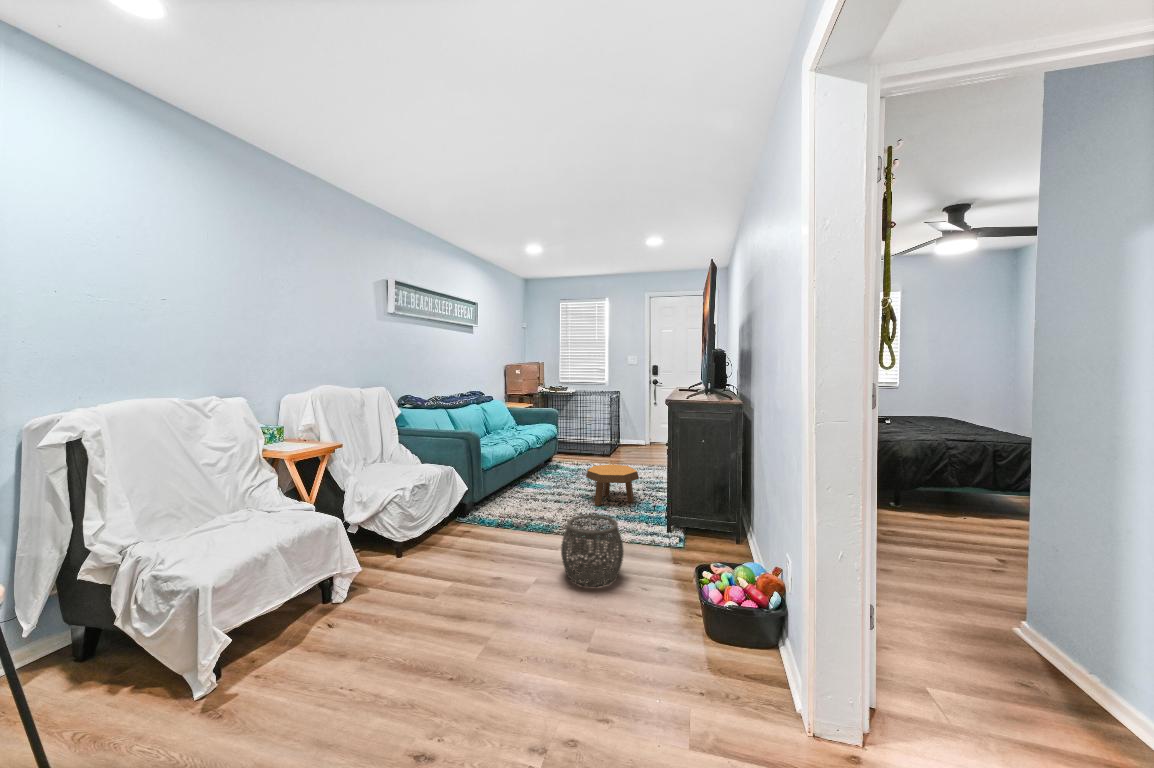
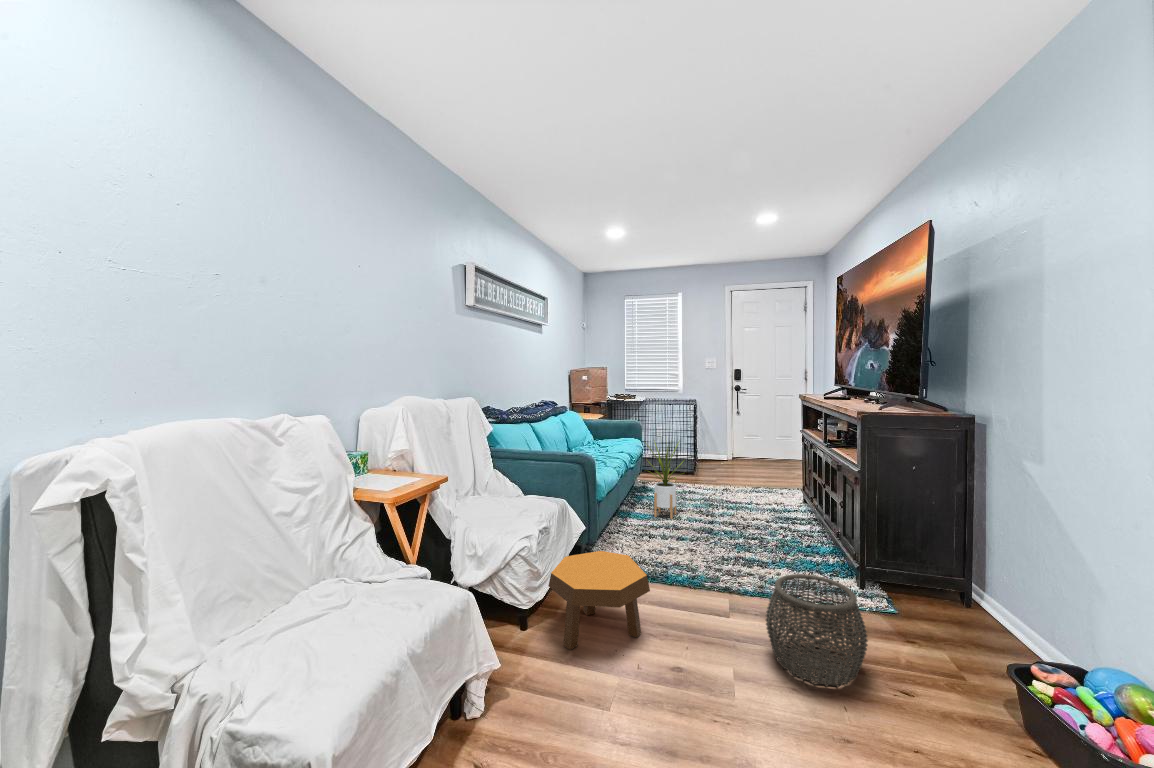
house plant: none [541,418,578,489] -> present [647,440,682,519]
footstool: present [586,464,639,506] -> present [548,551,650,650]

